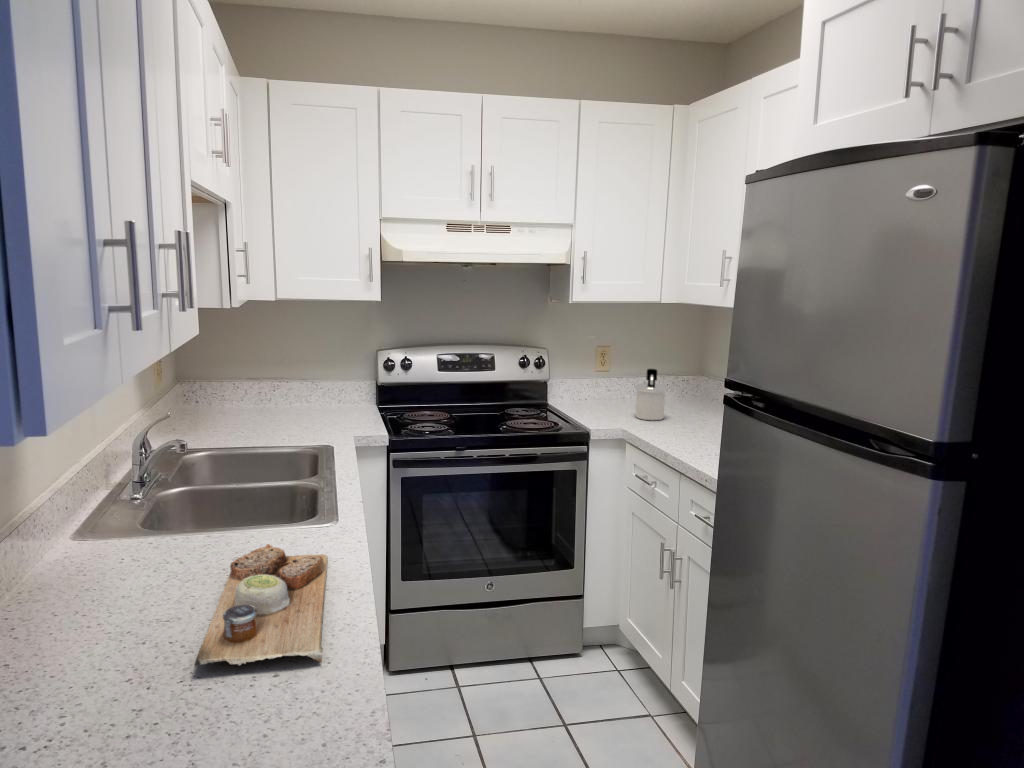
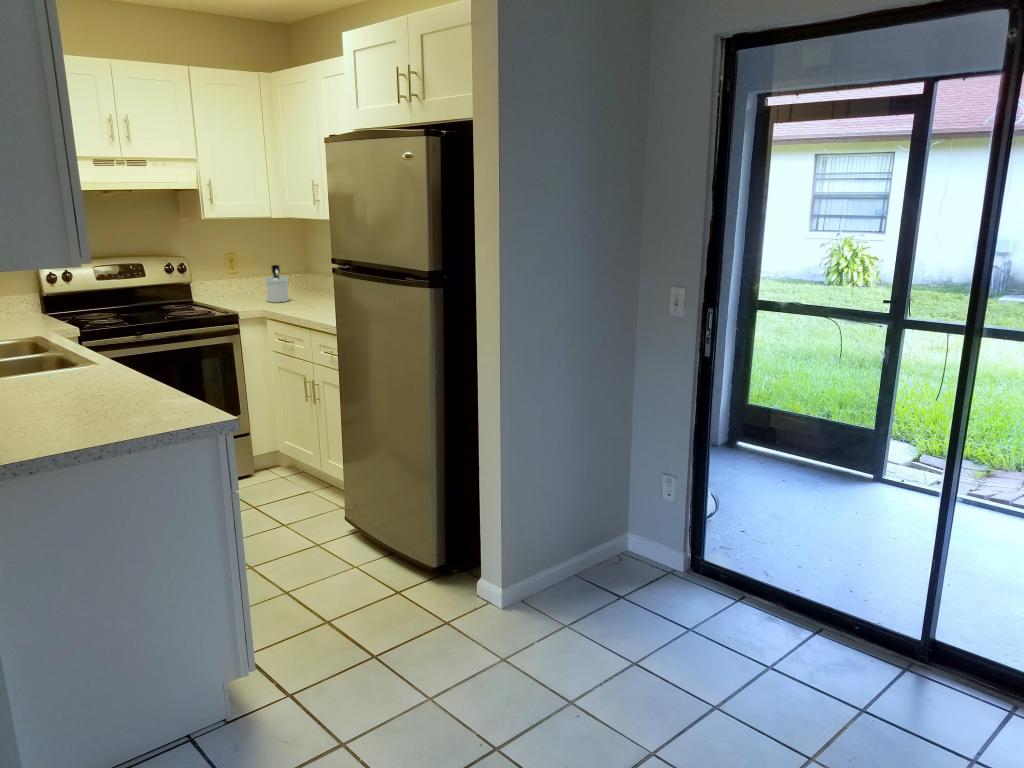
cutting board: present [195,544,328,667] -> none [51,378,152,419]

